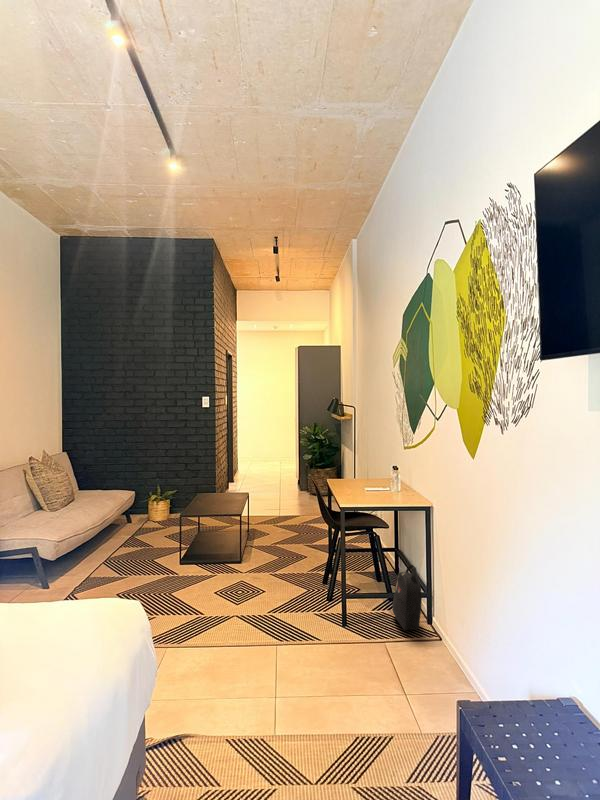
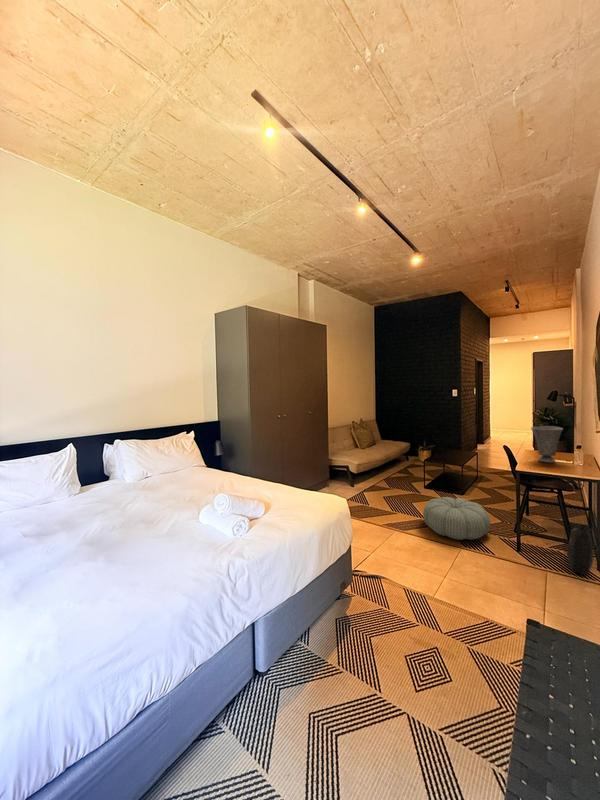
vase: none [349,444,382,493] -> present [531,426,563,463]
pouf: none [207,565,303,631] -> present [423,497,491,540]

